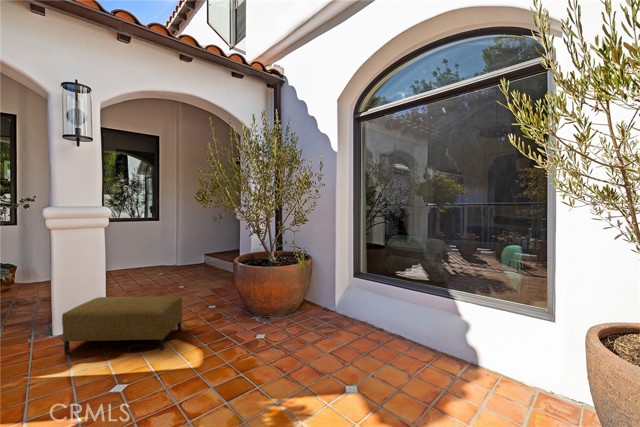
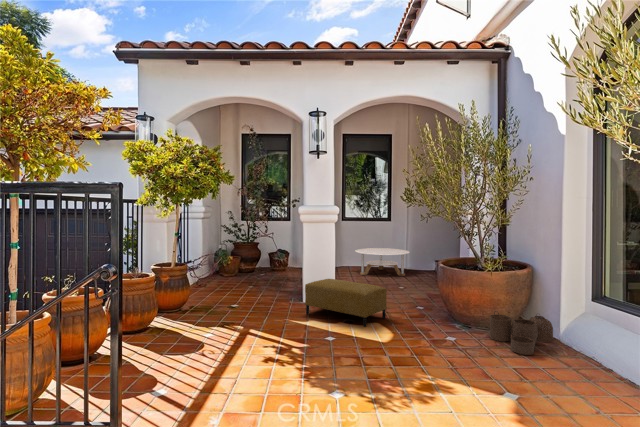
round table: none [117,247,180,279] -> present [355,248,410,276]
woven basket: none [290,295,332,336] -> present [490,311,553,355]

